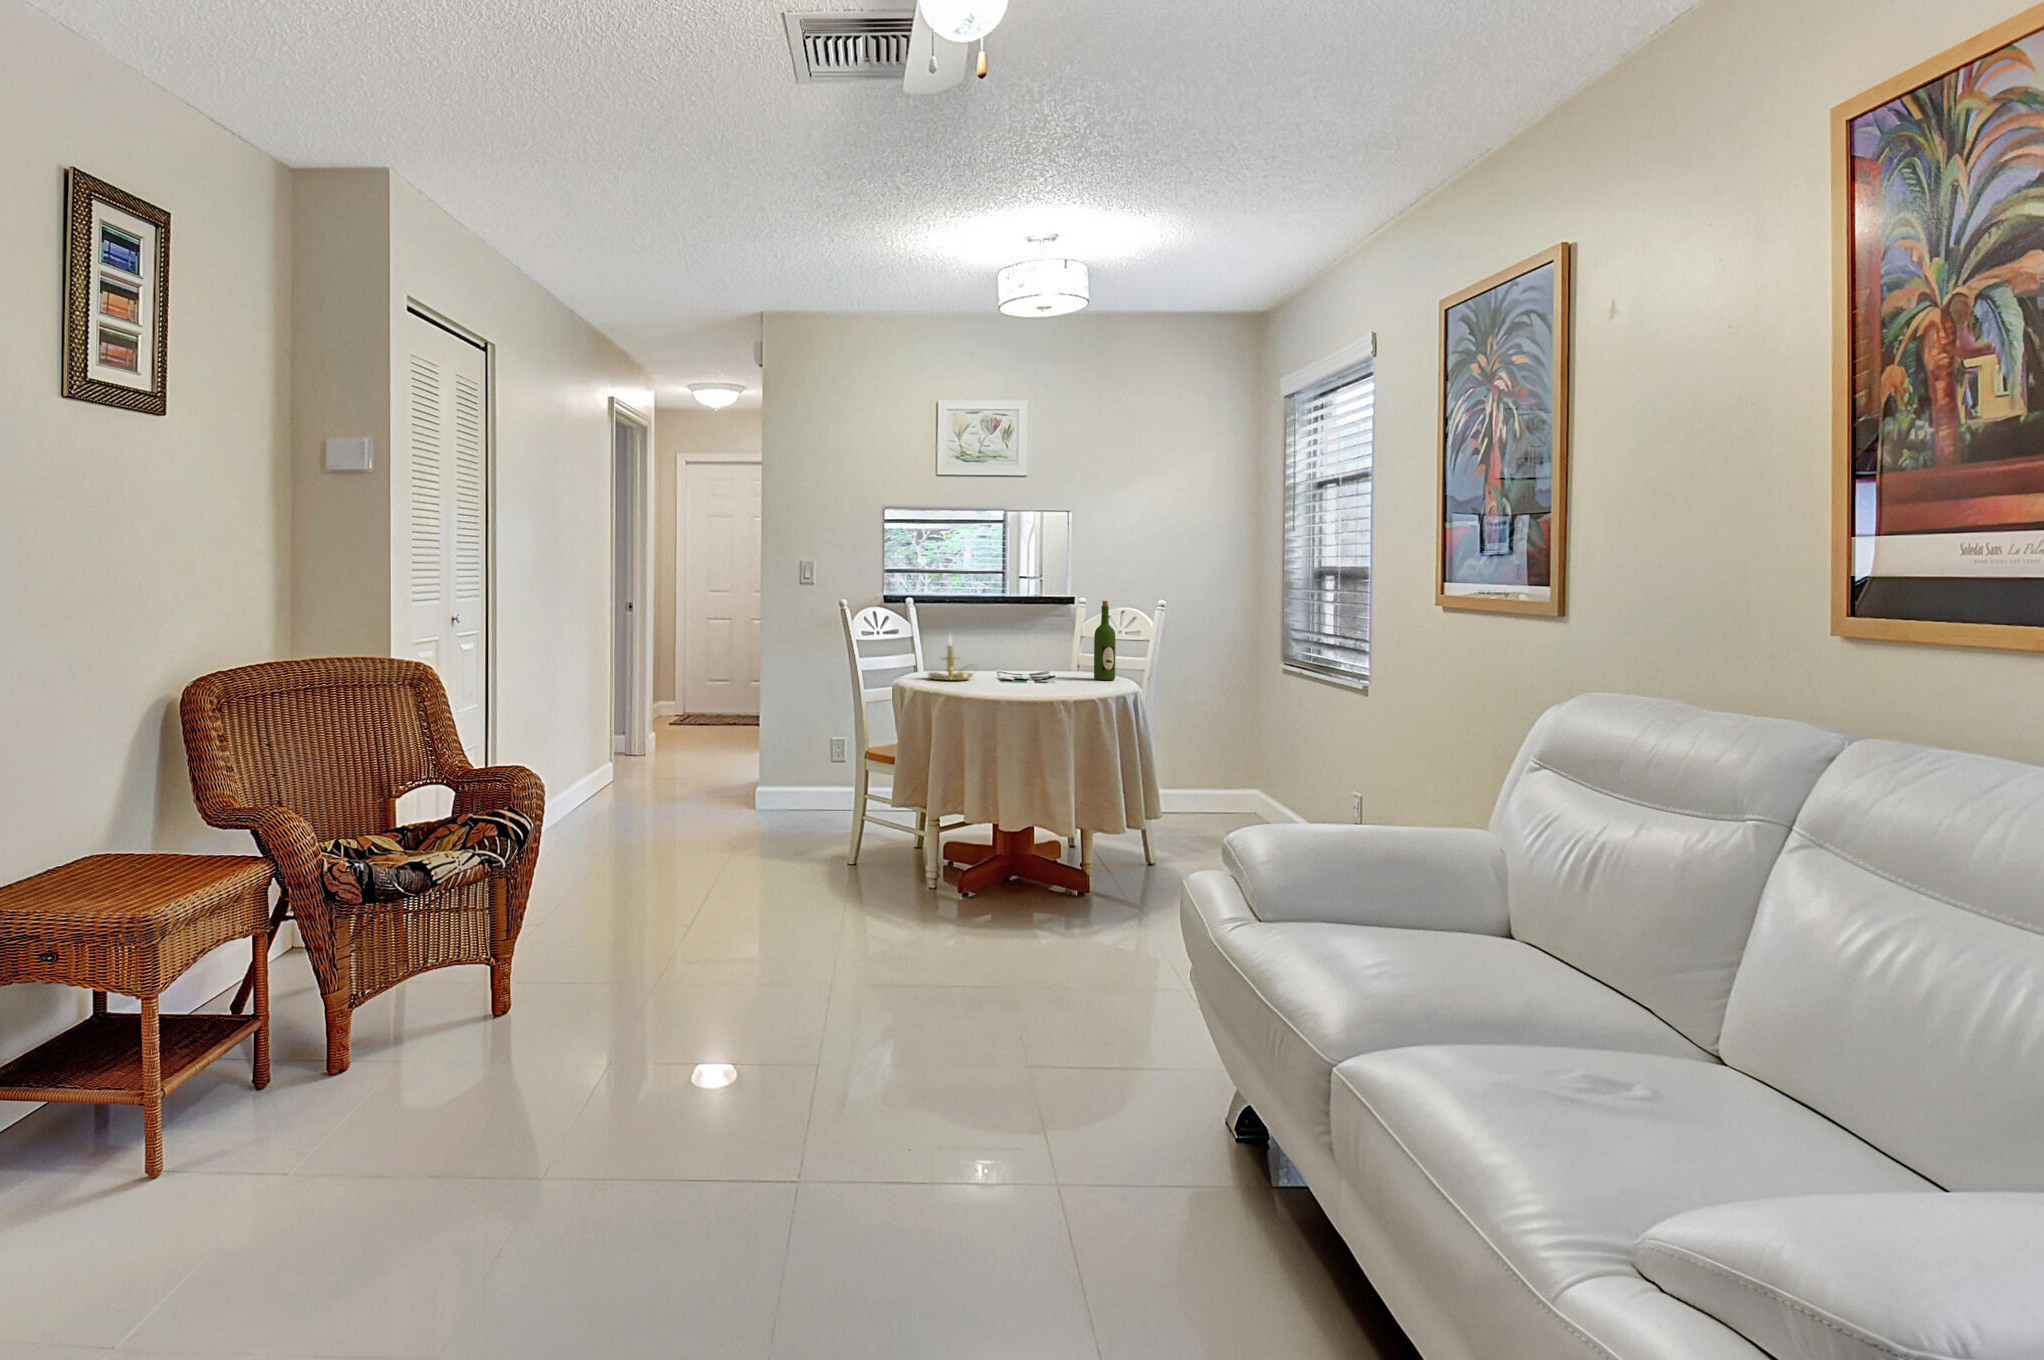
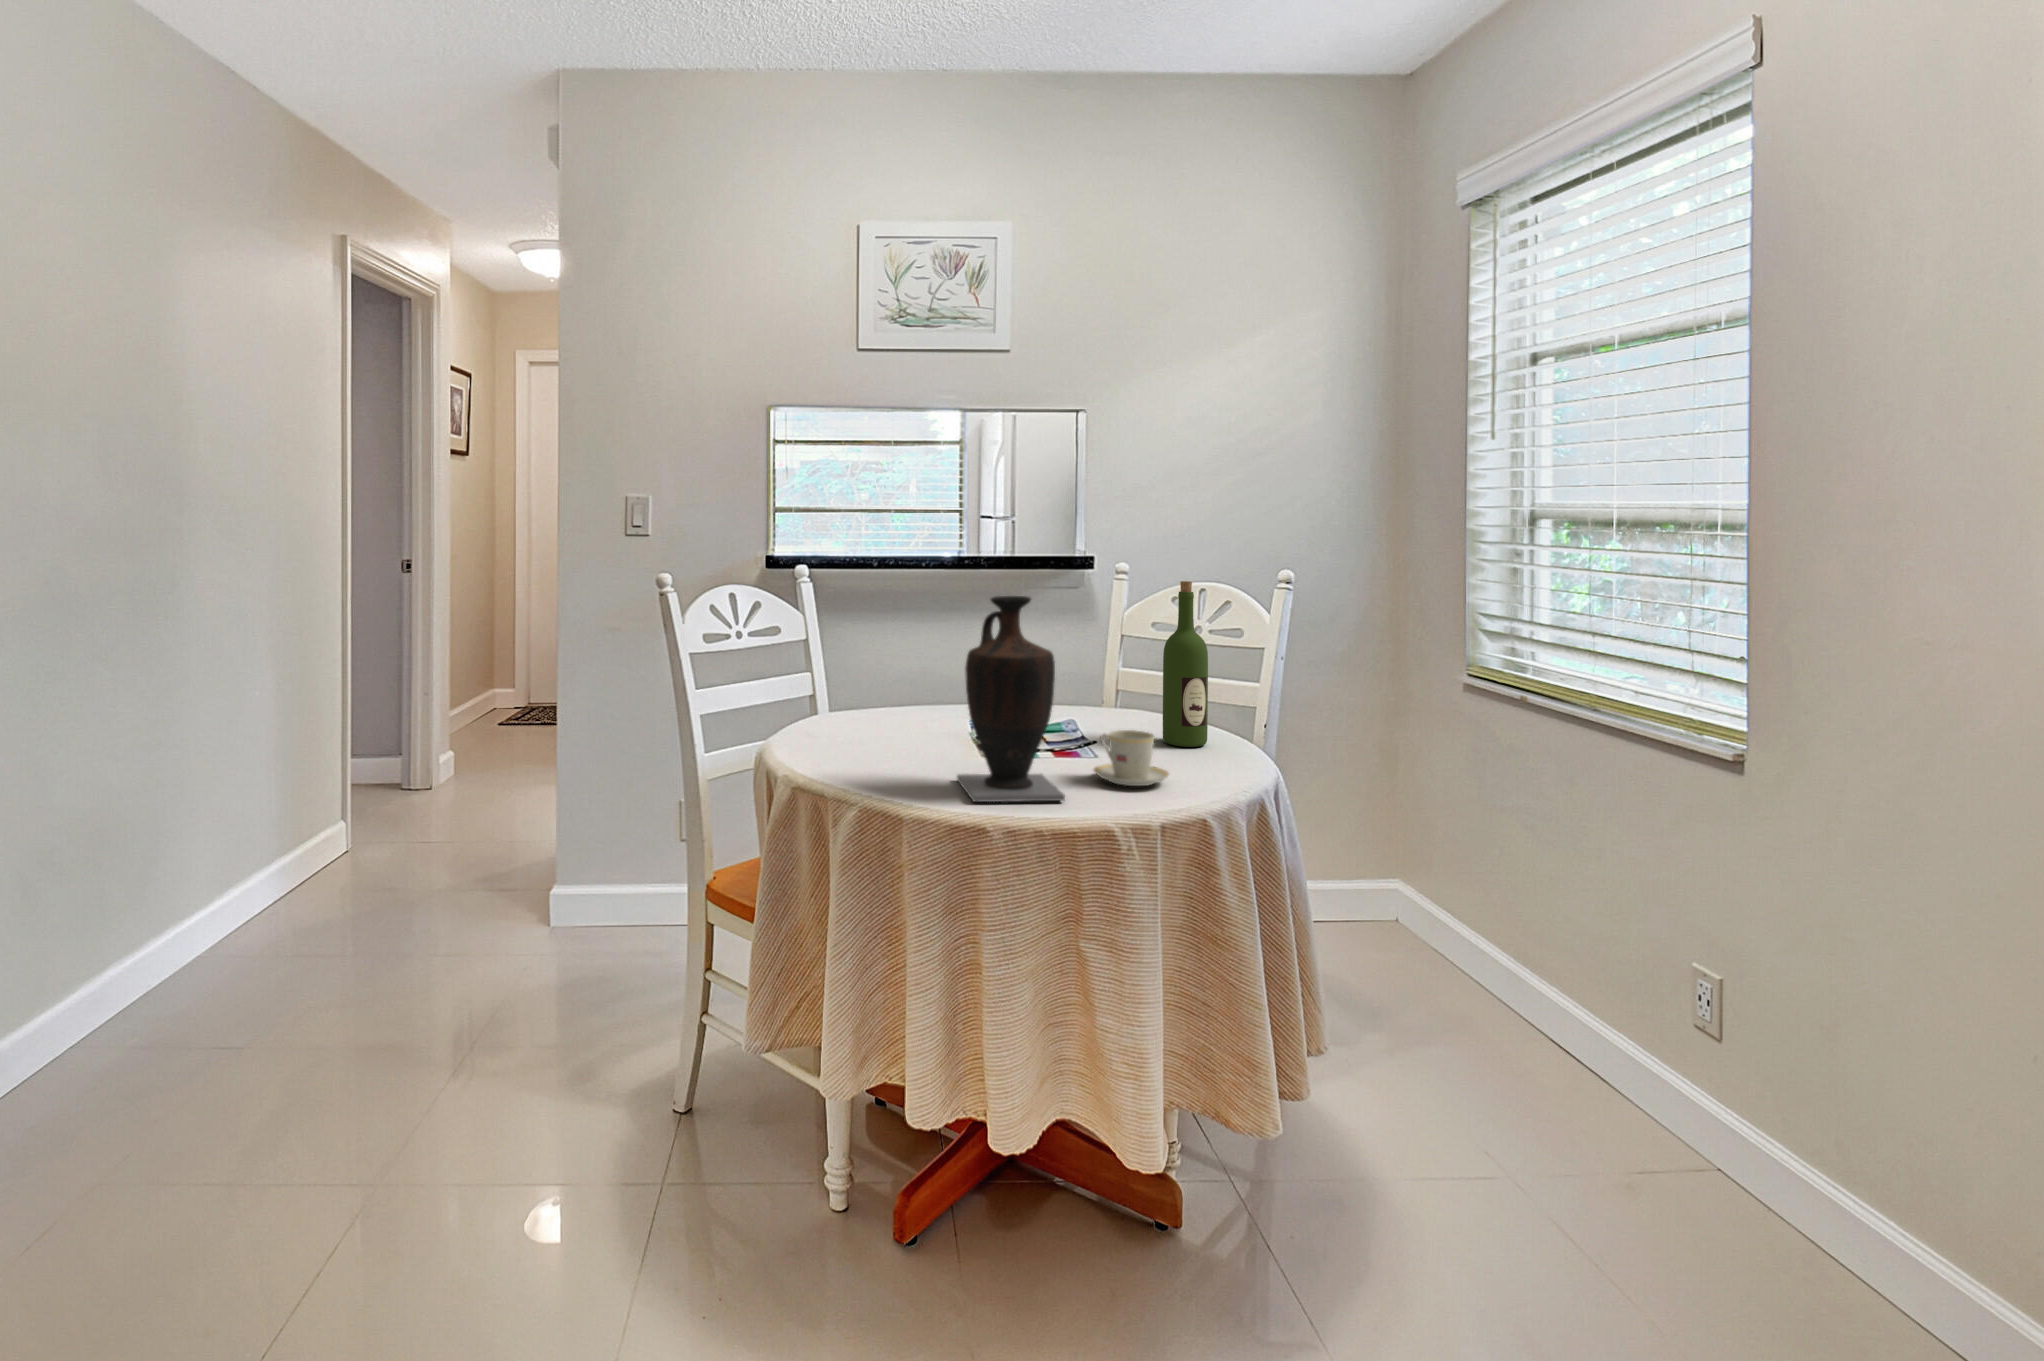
vase: none [993,603,1040,690] -> present [957,596,1065,802]
candle holder: present [928,640,974,681] -> none [816,653,929,759]
teacup: none [1055,665,1089,688] -> present [1094,730,1169,786]

